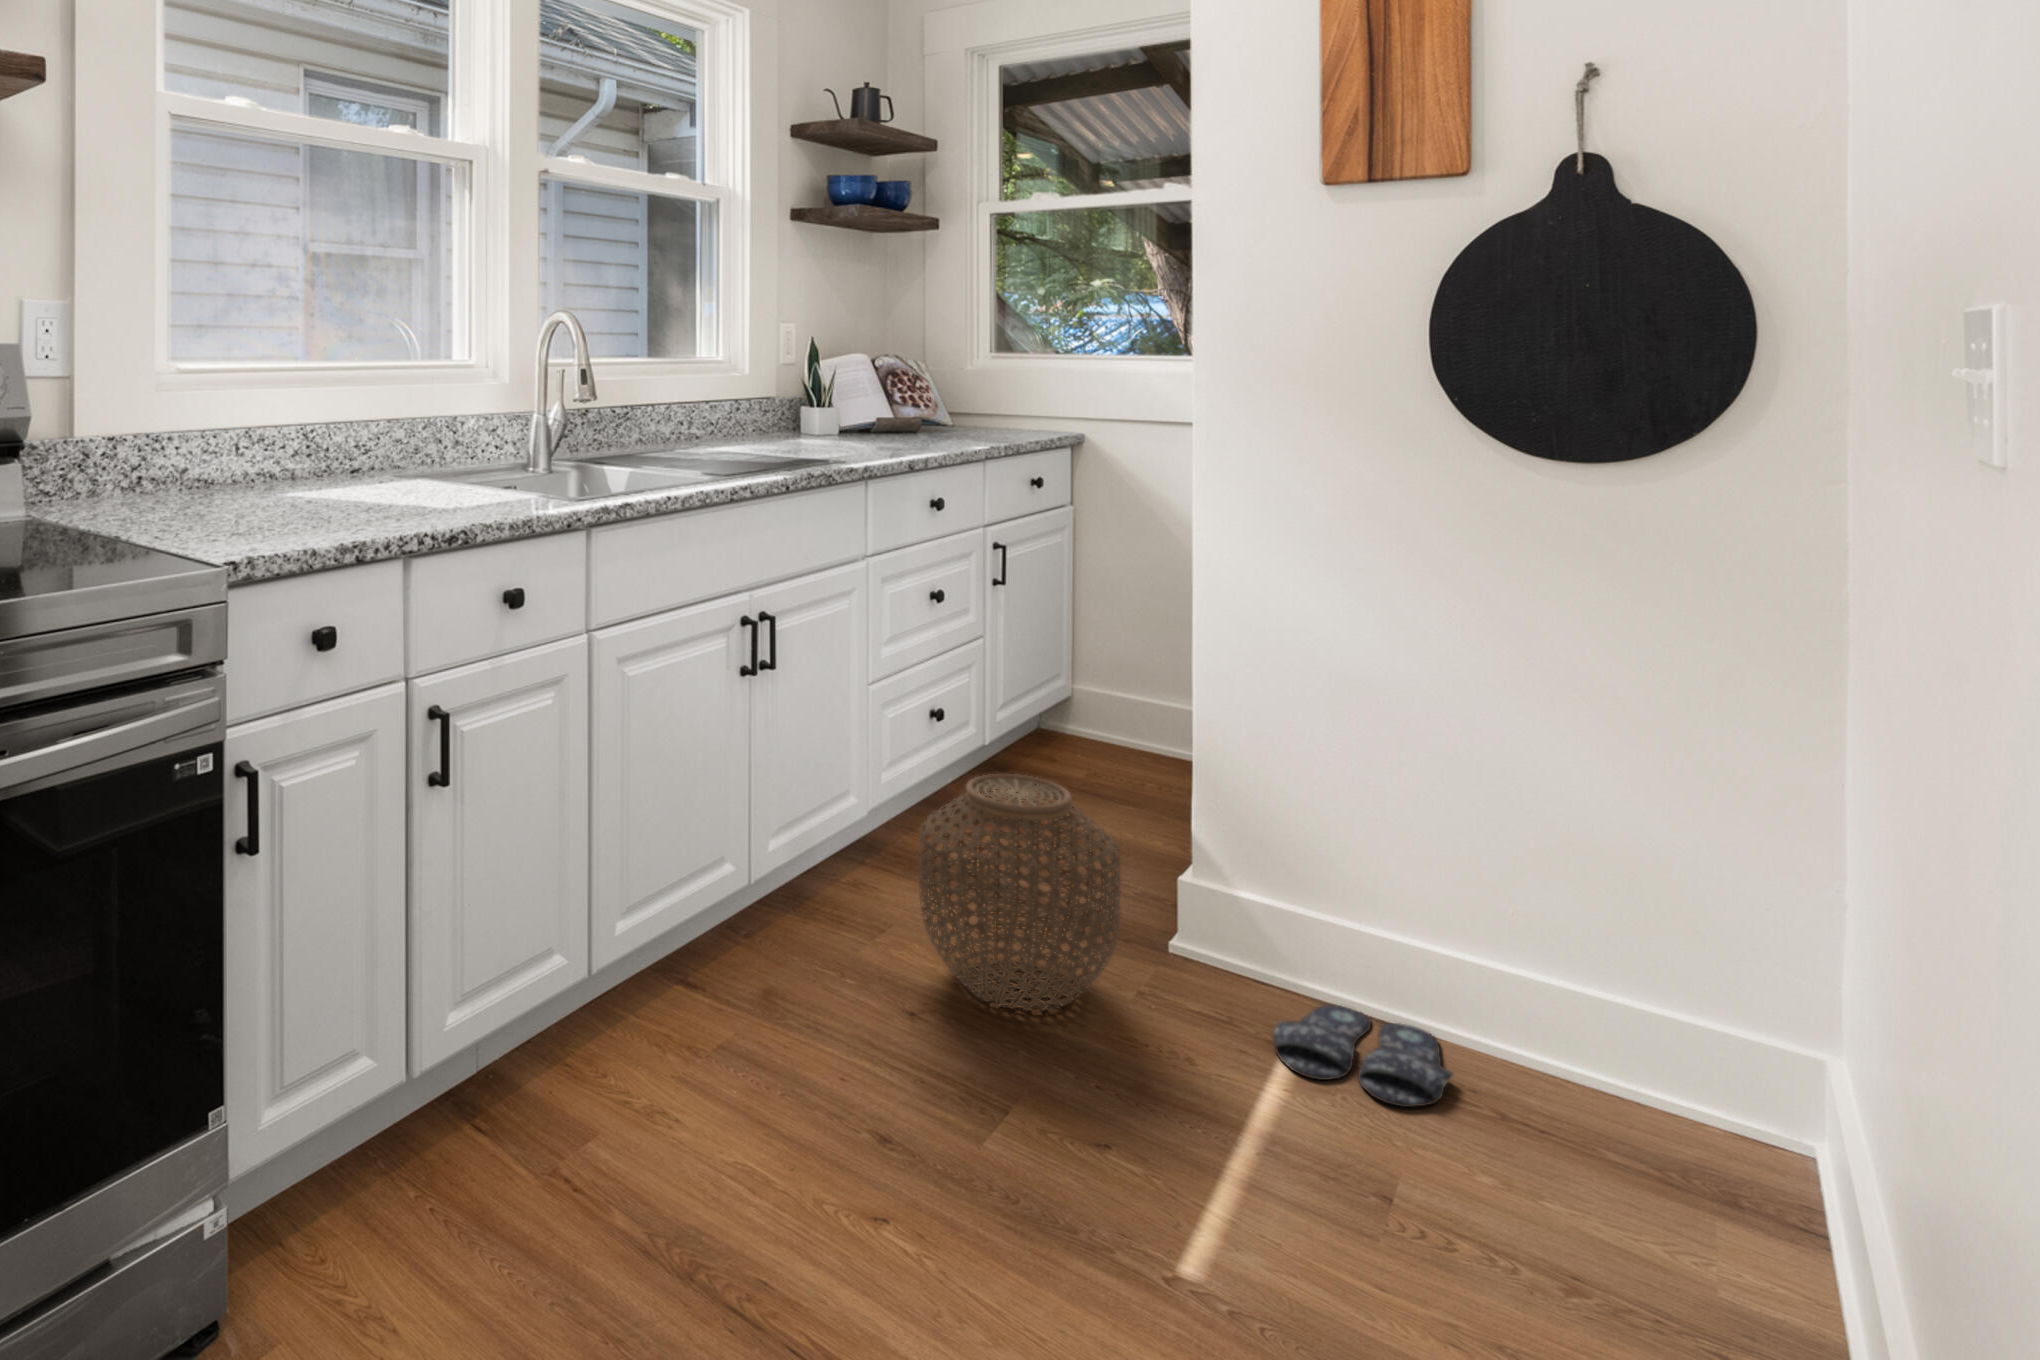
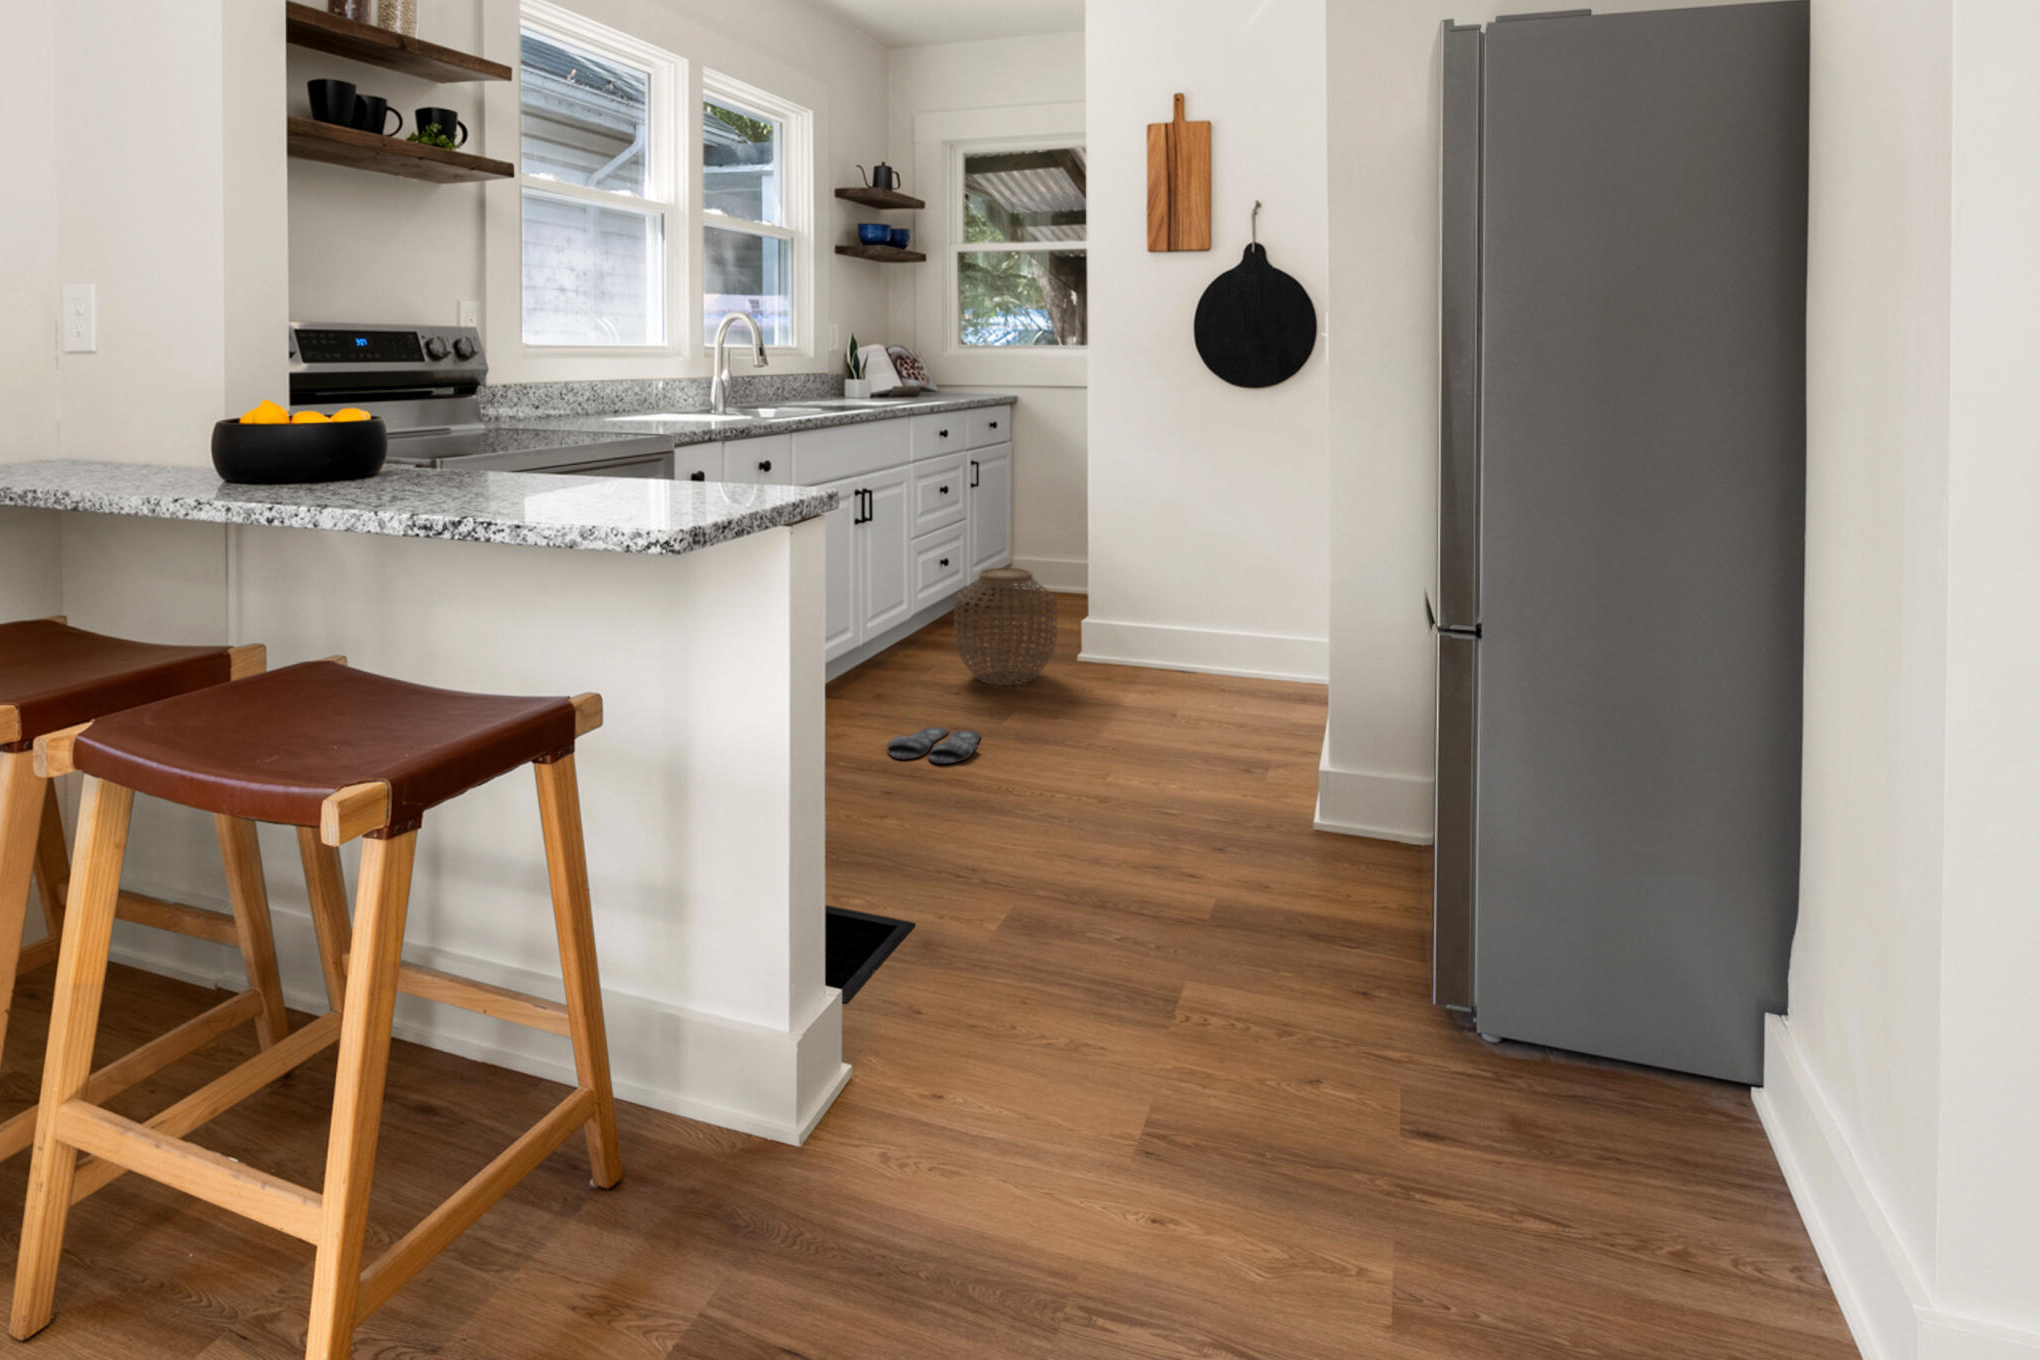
slippers: present [1273,1004,1453,1107] -> present [887,727,980,764]

